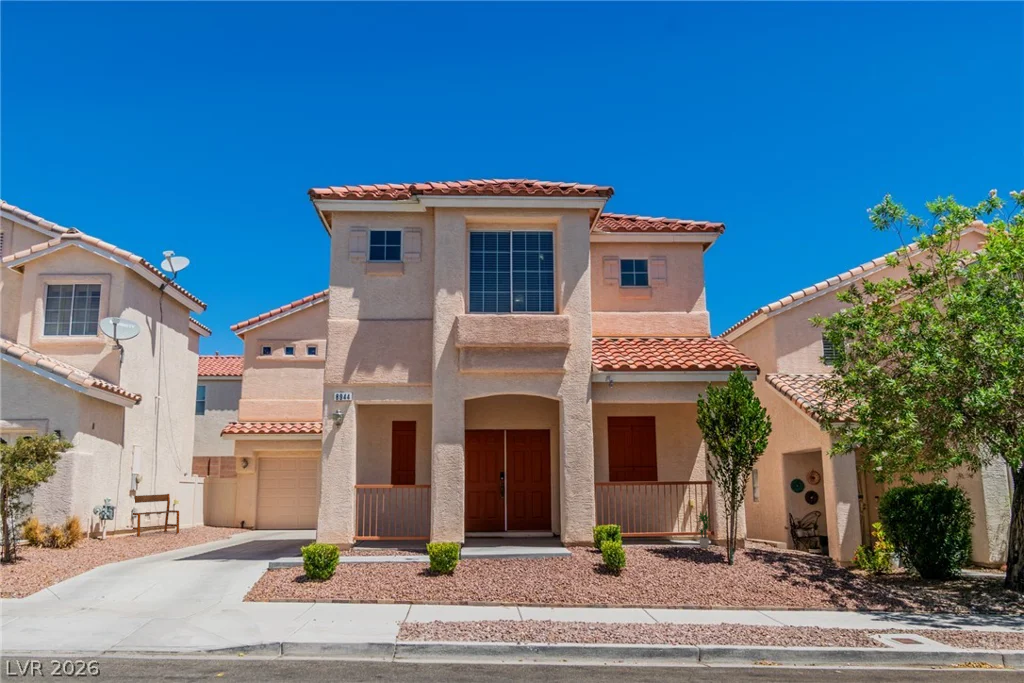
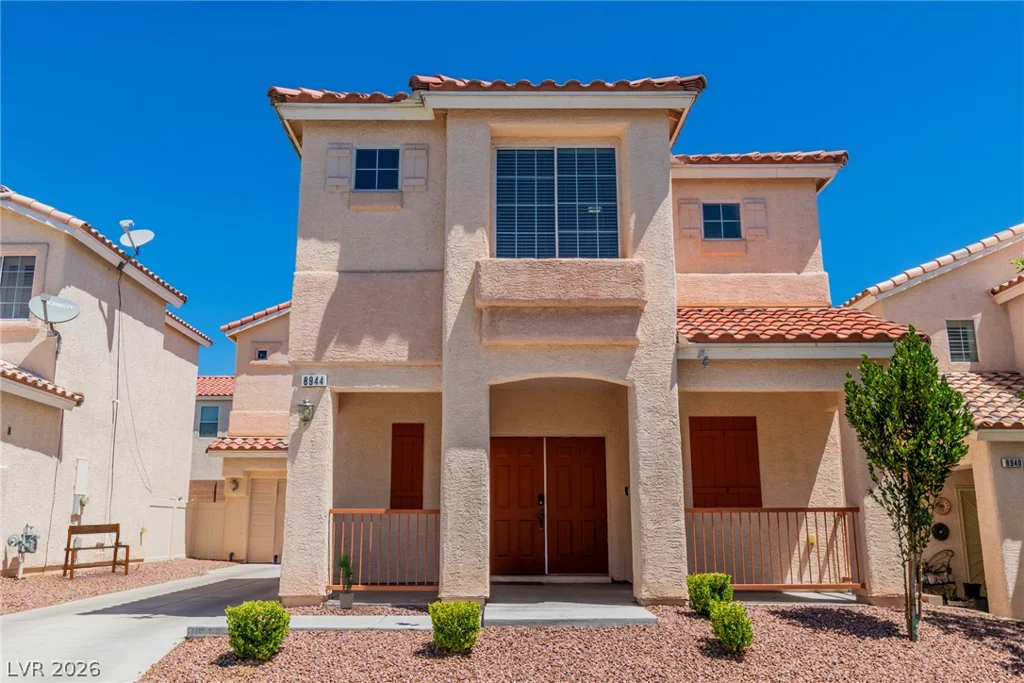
potted plant: present [698,512,710,548] -> present [333,552,357,608]

